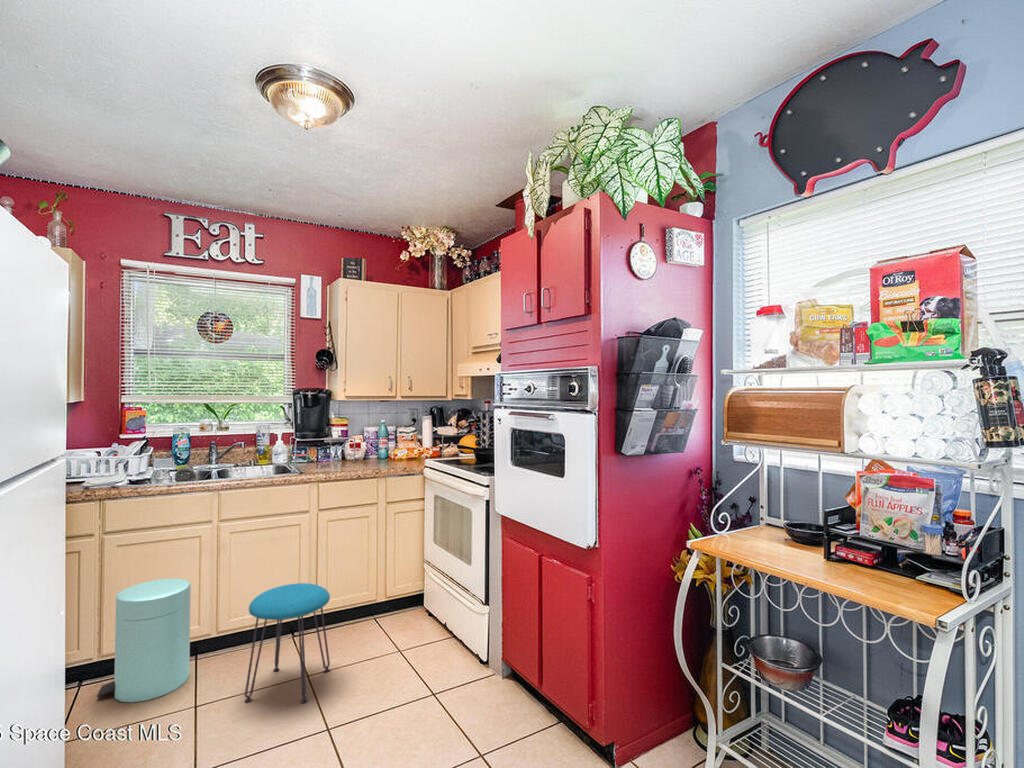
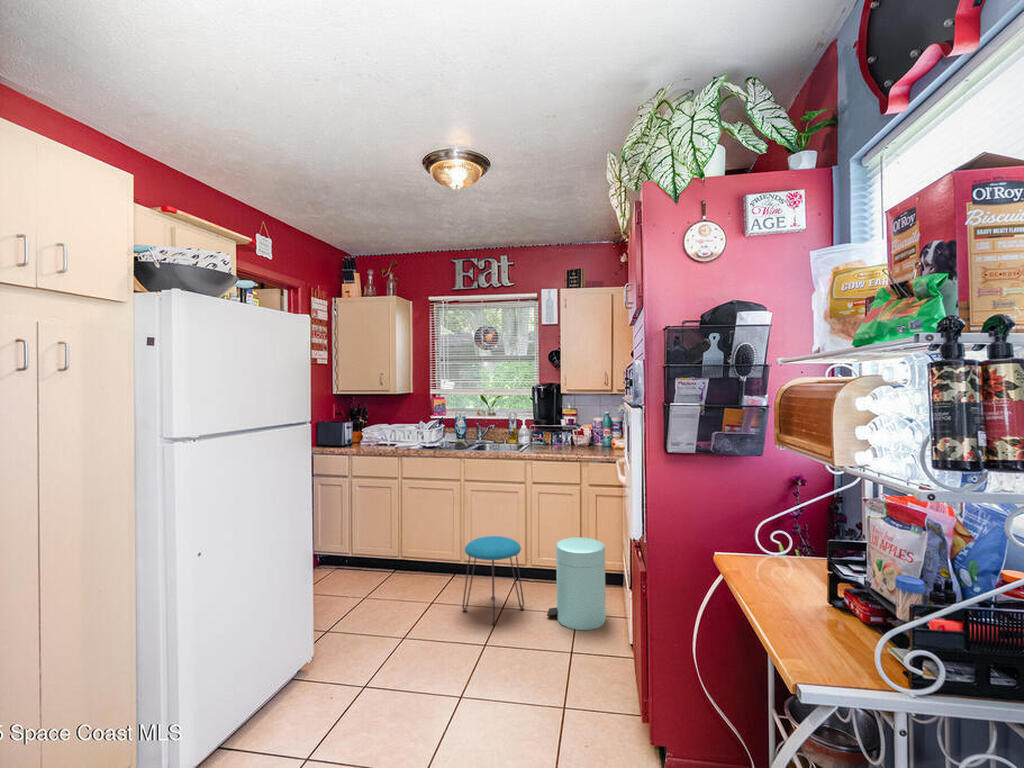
trash can: present [97,578,191,702] -> present [547,537,606,630]

